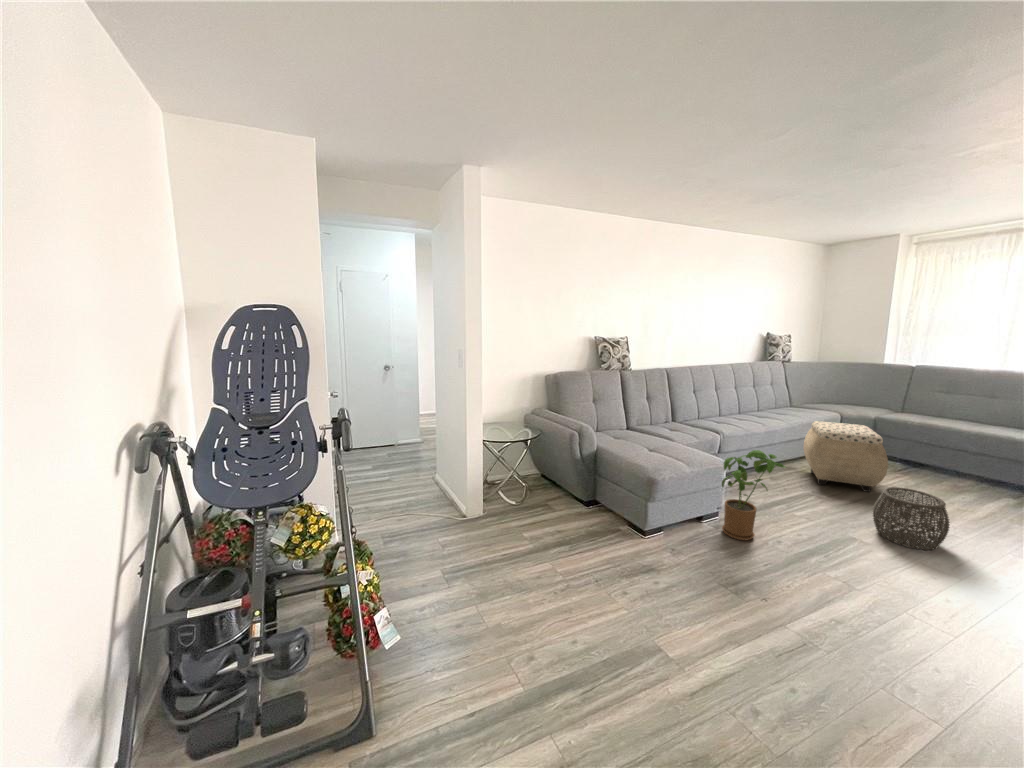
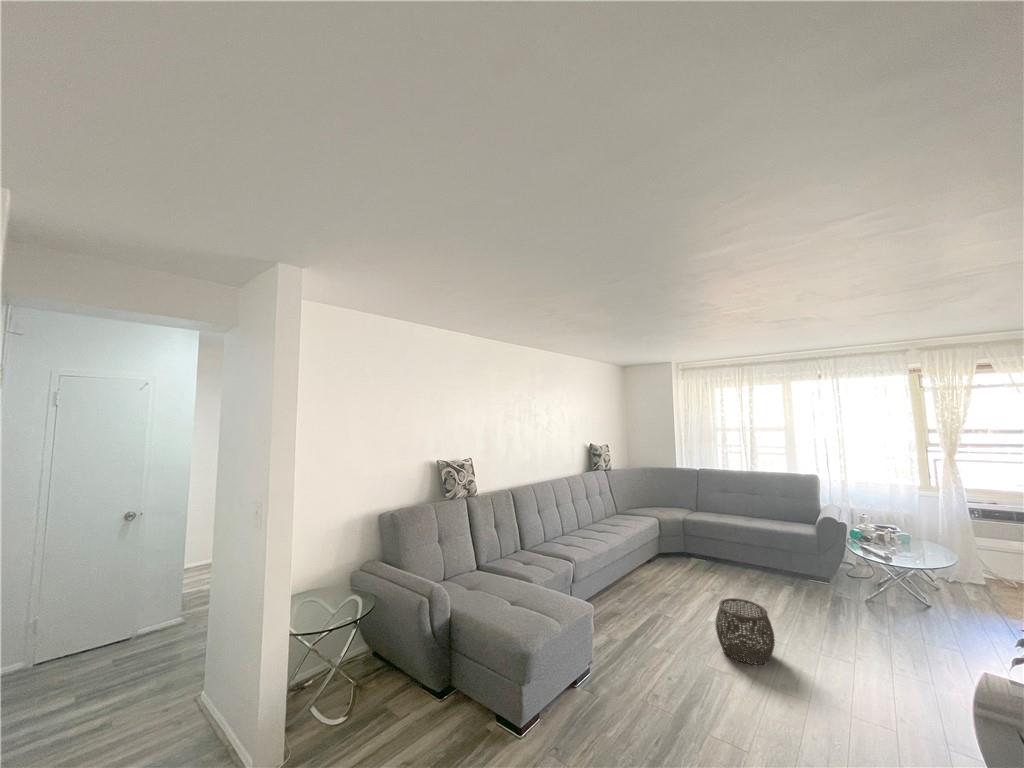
ottoman: present [804,421,888,492] -> none [639,530,708,598]
house plant: present [722,450,785,540] -> none [590,589,651,704]

